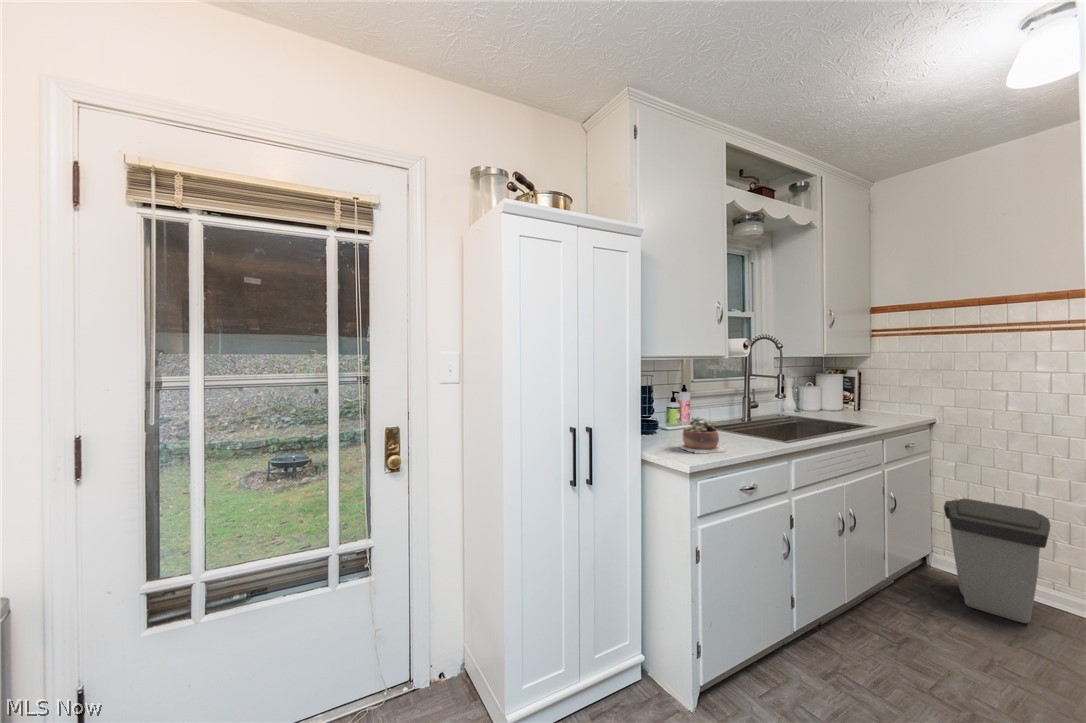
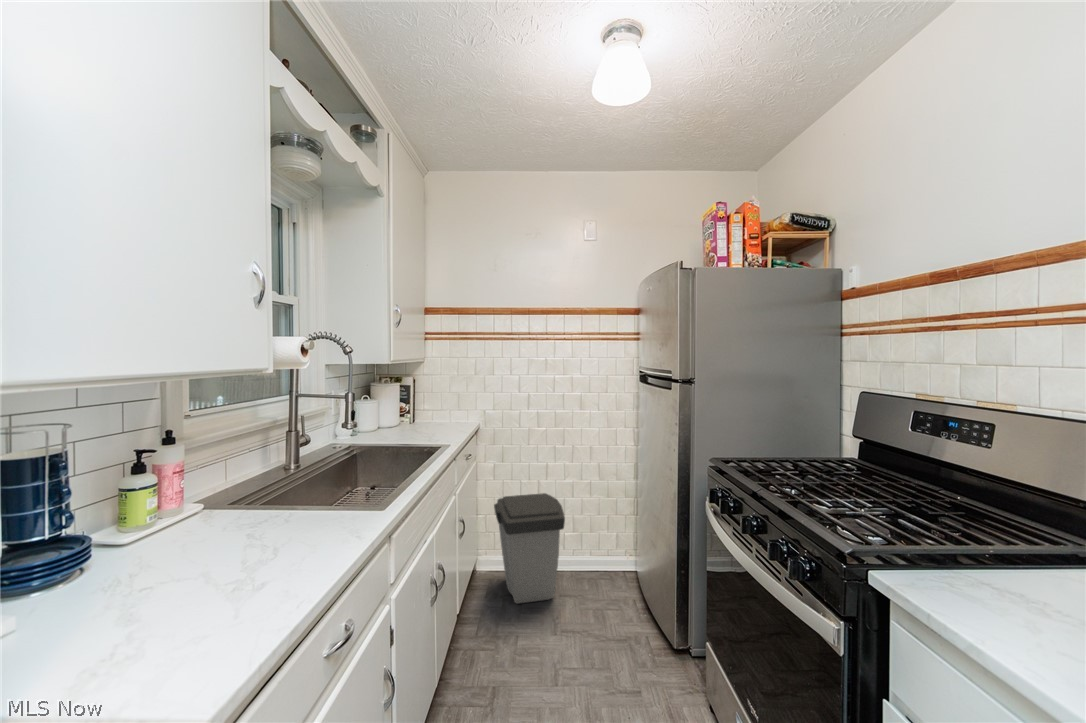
succulent plant: present [681,417,726,454] -> none [151,519,290,633]

